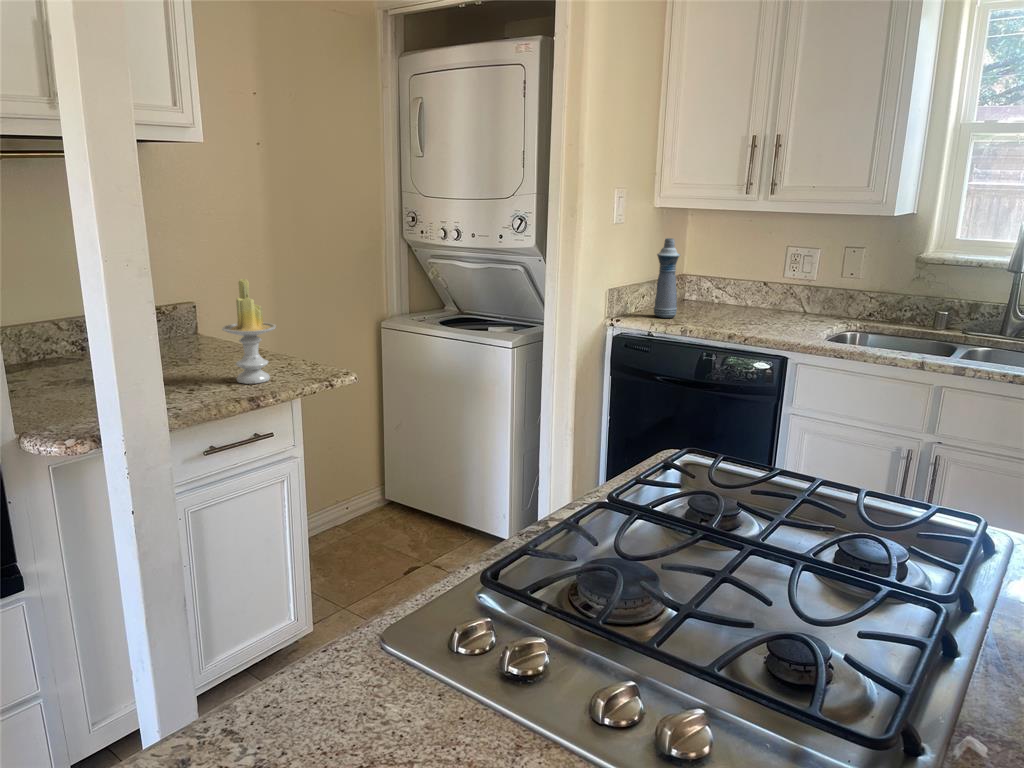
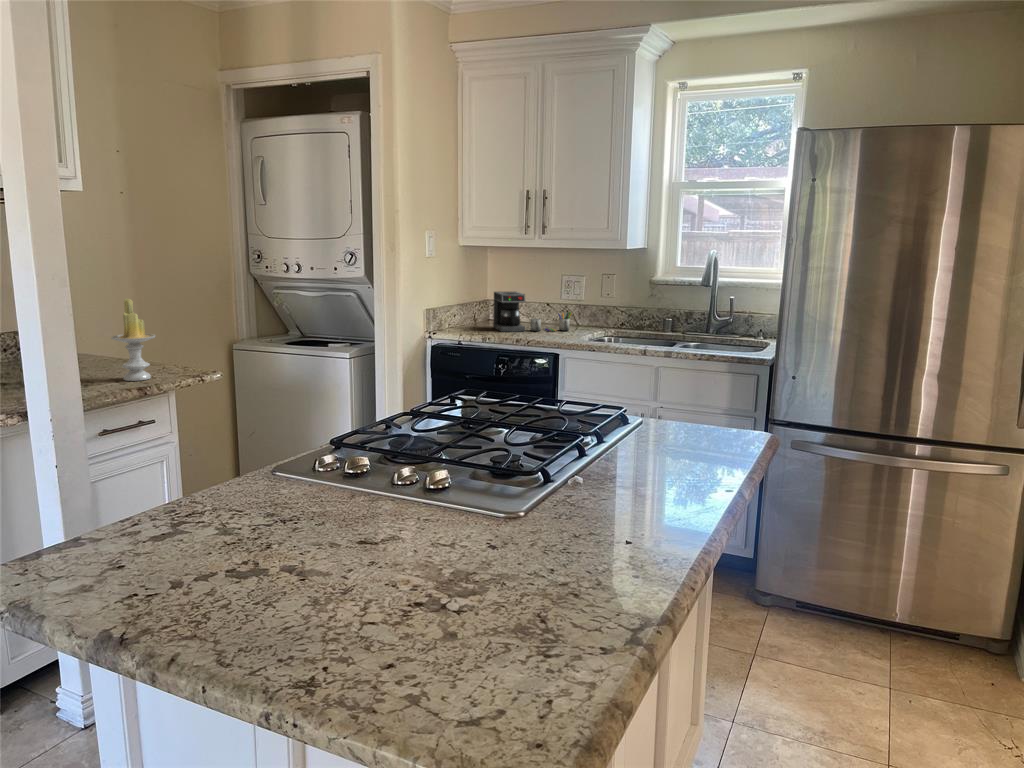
bottle: present [654,238,680,318] -> none [461,268,479,330]
coffee maker: none [694,268,802,323] -> present [493,292,572,332]

